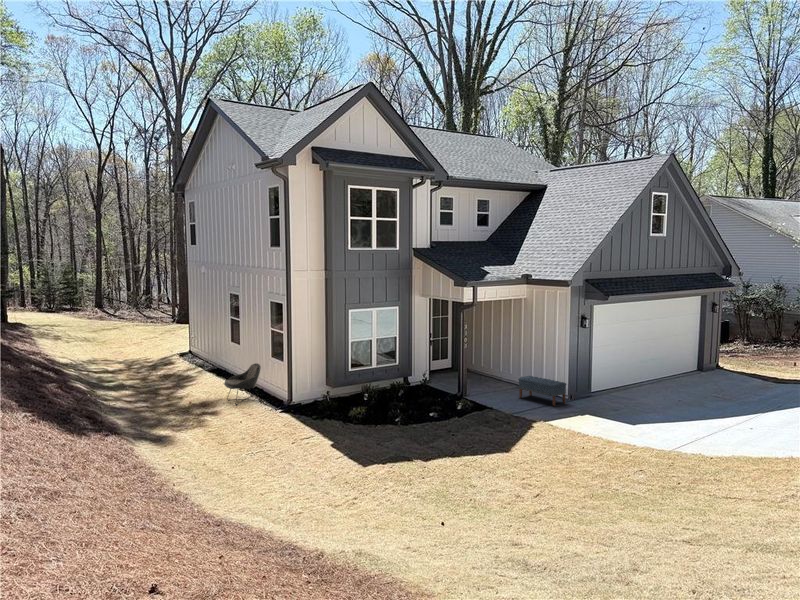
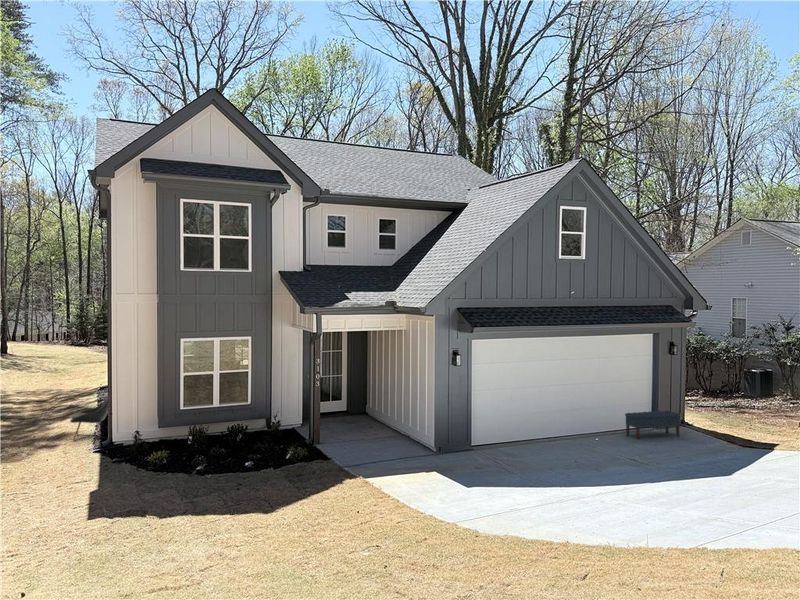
bench: present [518,376,566,406] -> present [625,411,680,439]

